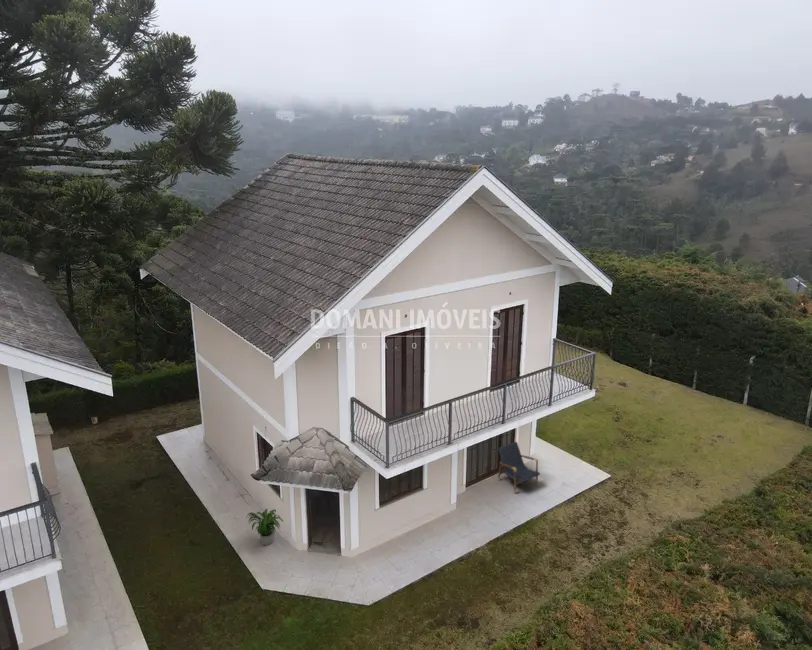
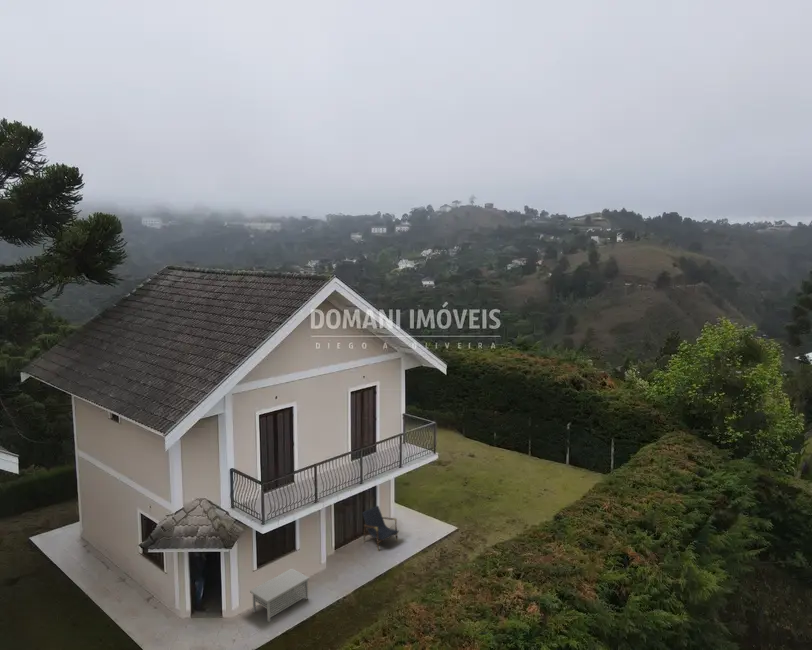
storage bench: none [371,507,437,567] -> present [250,568,309,622]
potted plant: present [248,509,283,545] -> none [129,585,168,620]

